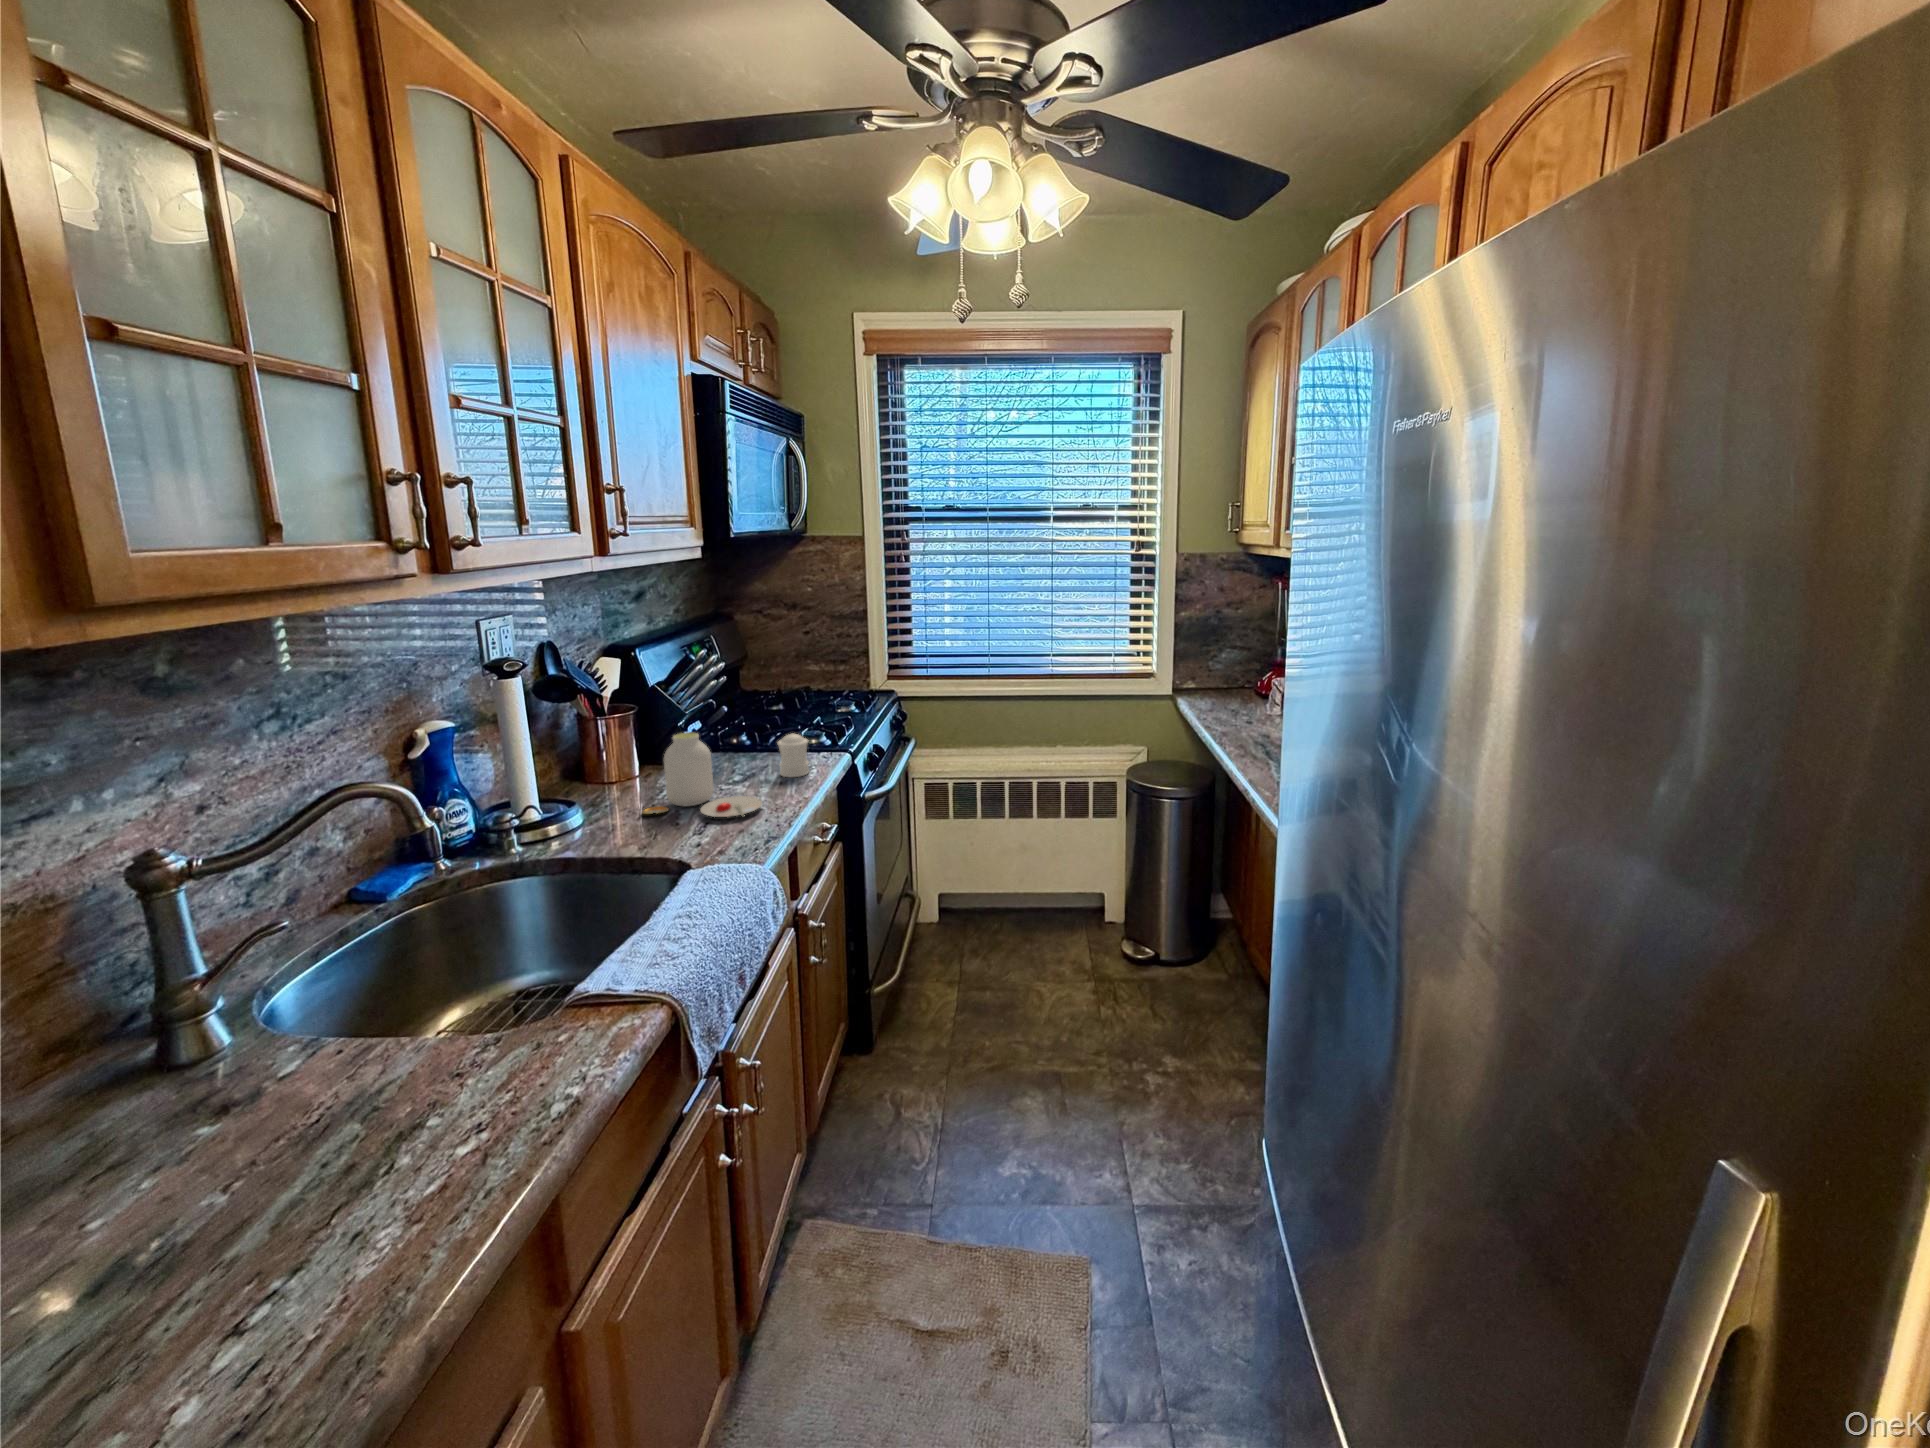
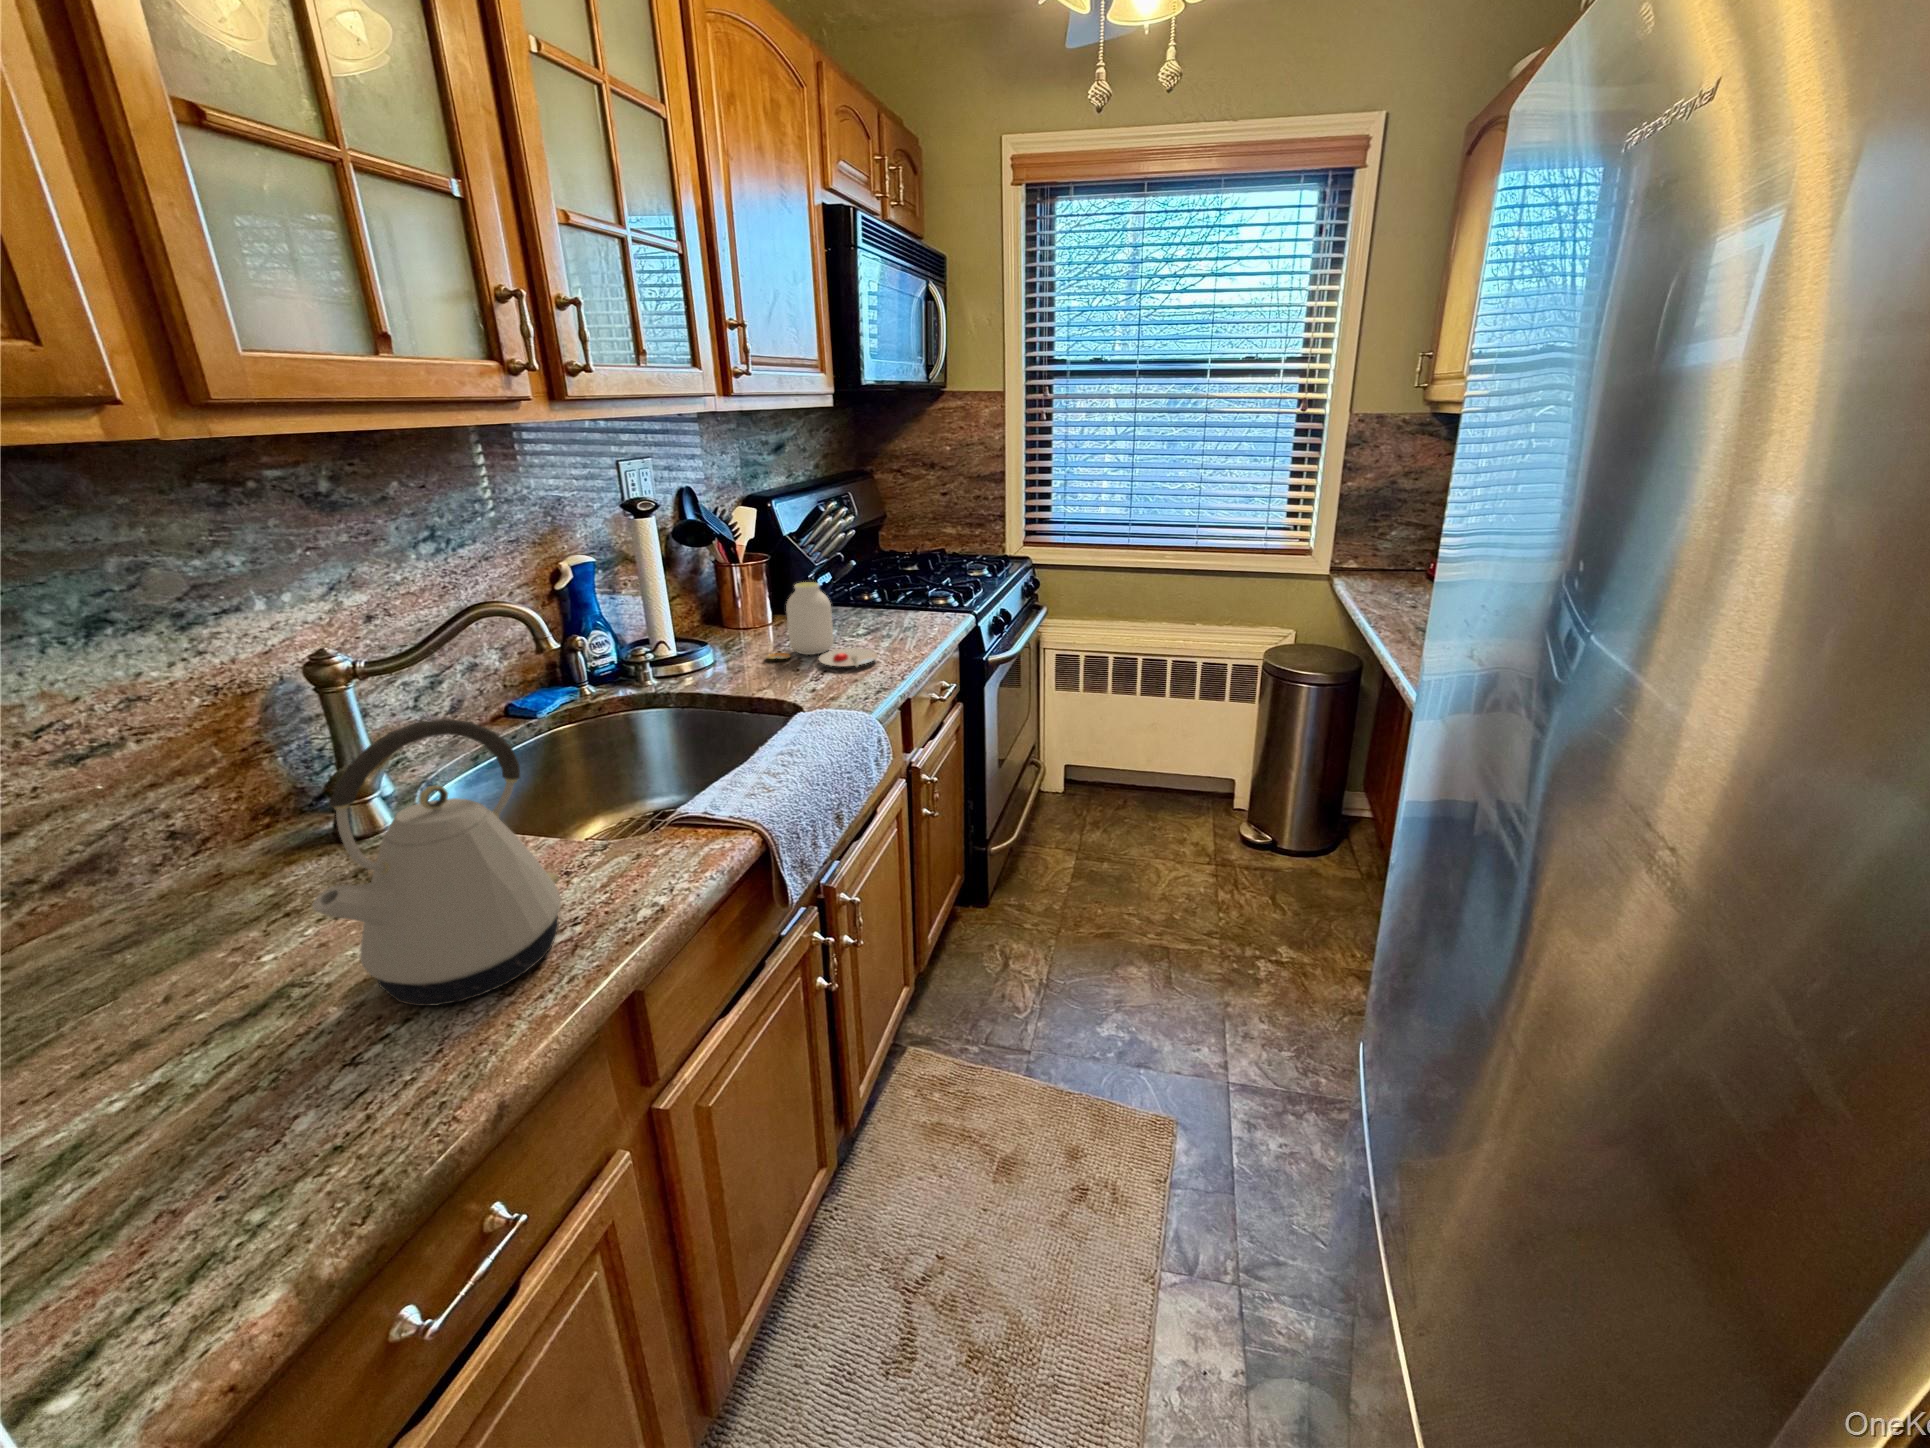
salt shaker: present [777,733,809,777] -> none [898,590,929,634]
kettle: none [198,922,470,1252] -> present [312,719,561,1006]

